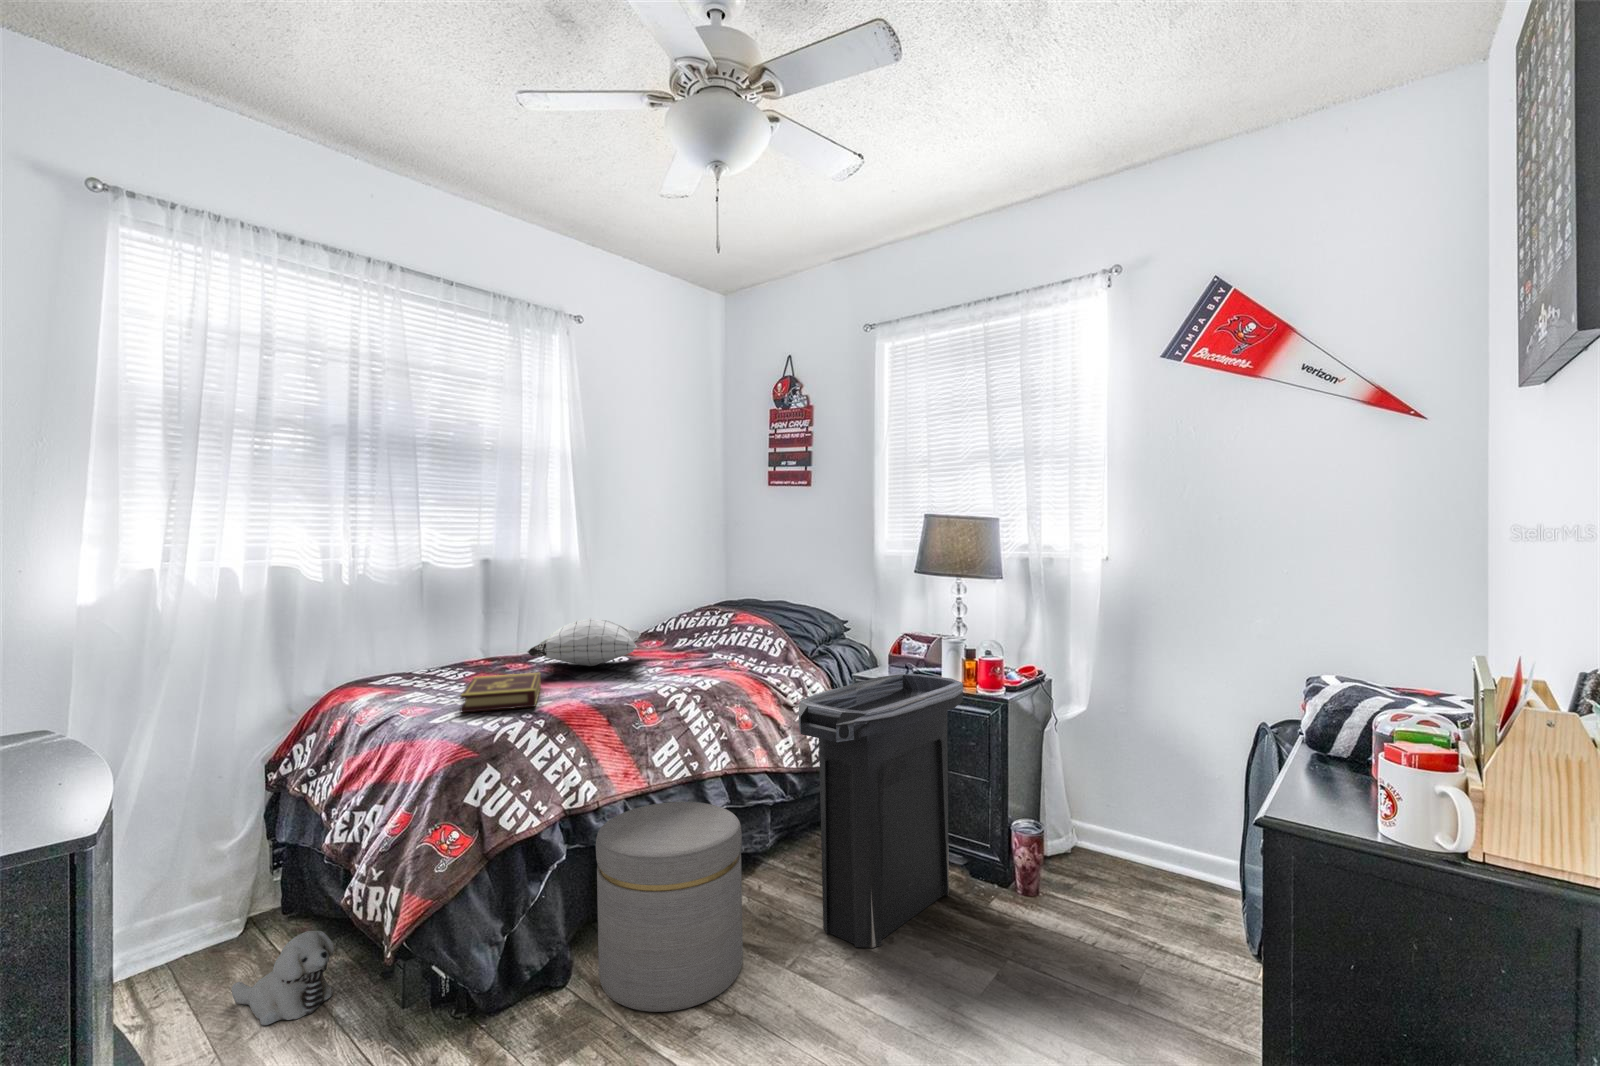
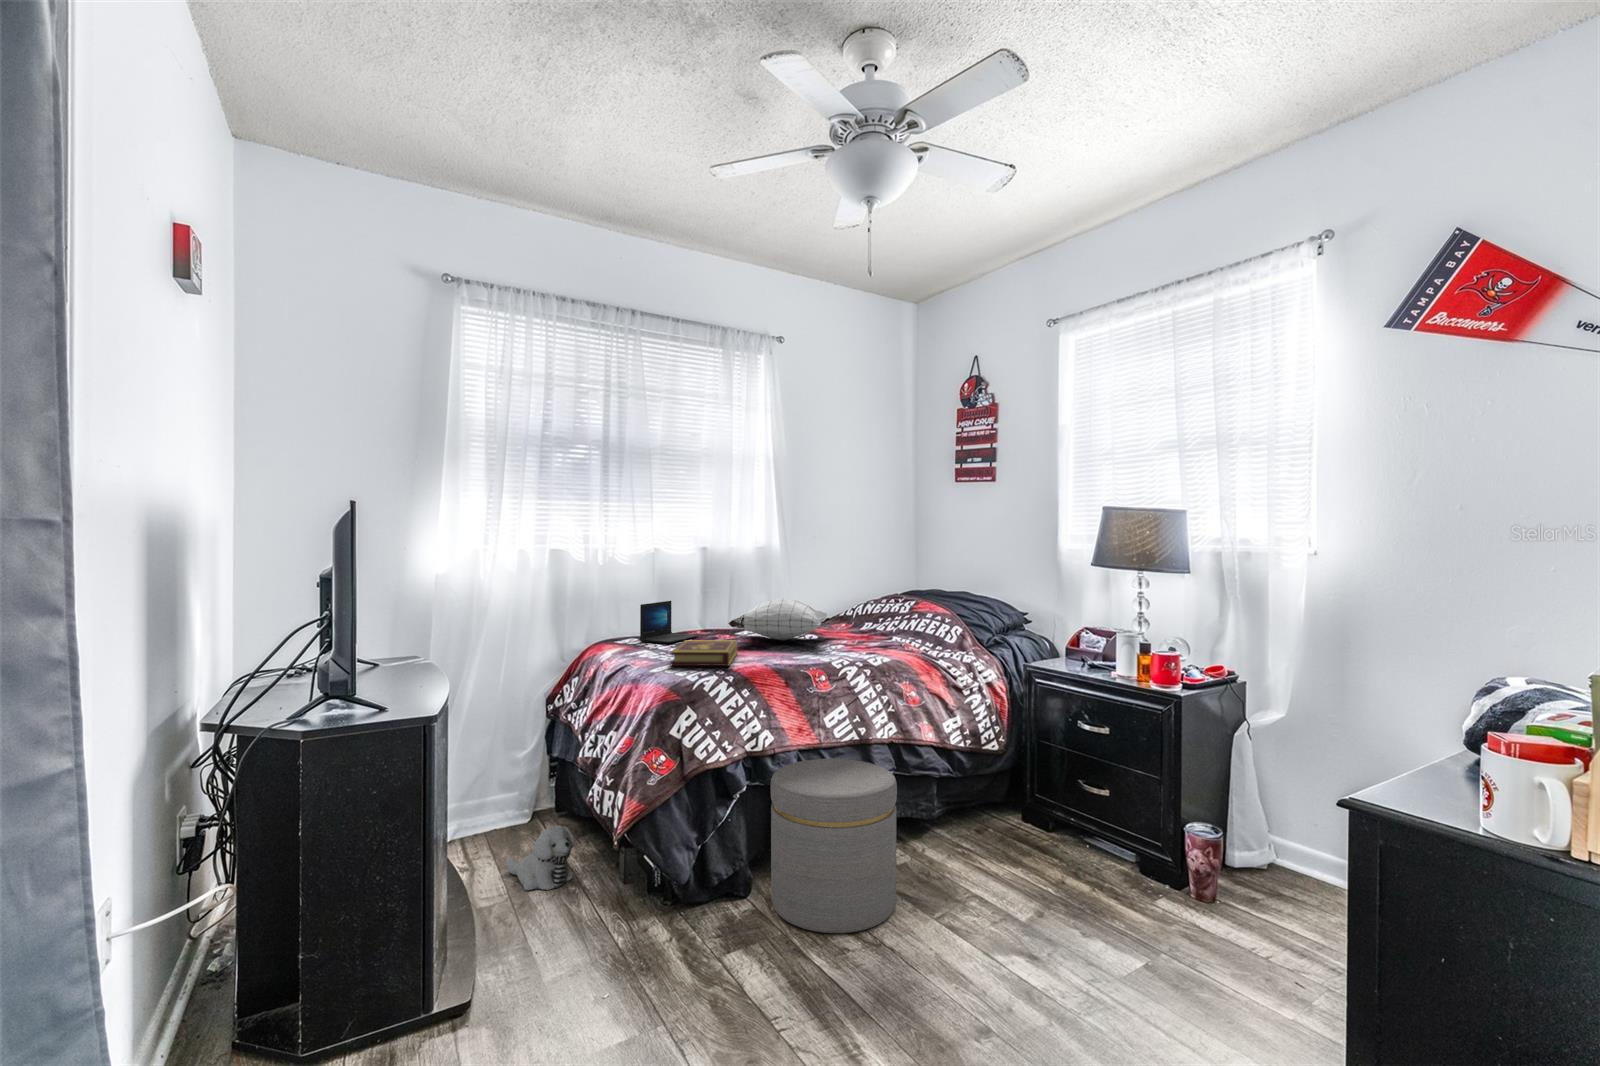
laptop: none [412,627,487,679] -> present [640,601,698,643]
trash can: present [799,674,963,948] -> none [955,663,1129,915]

